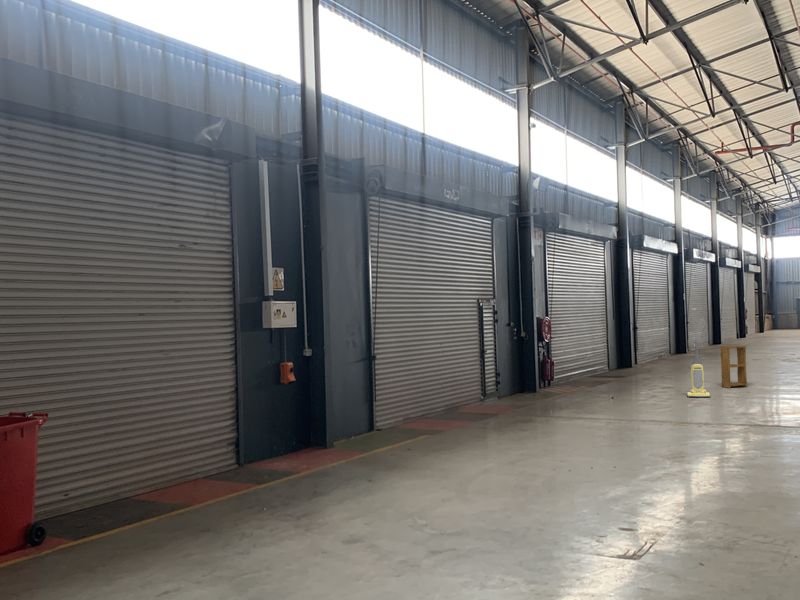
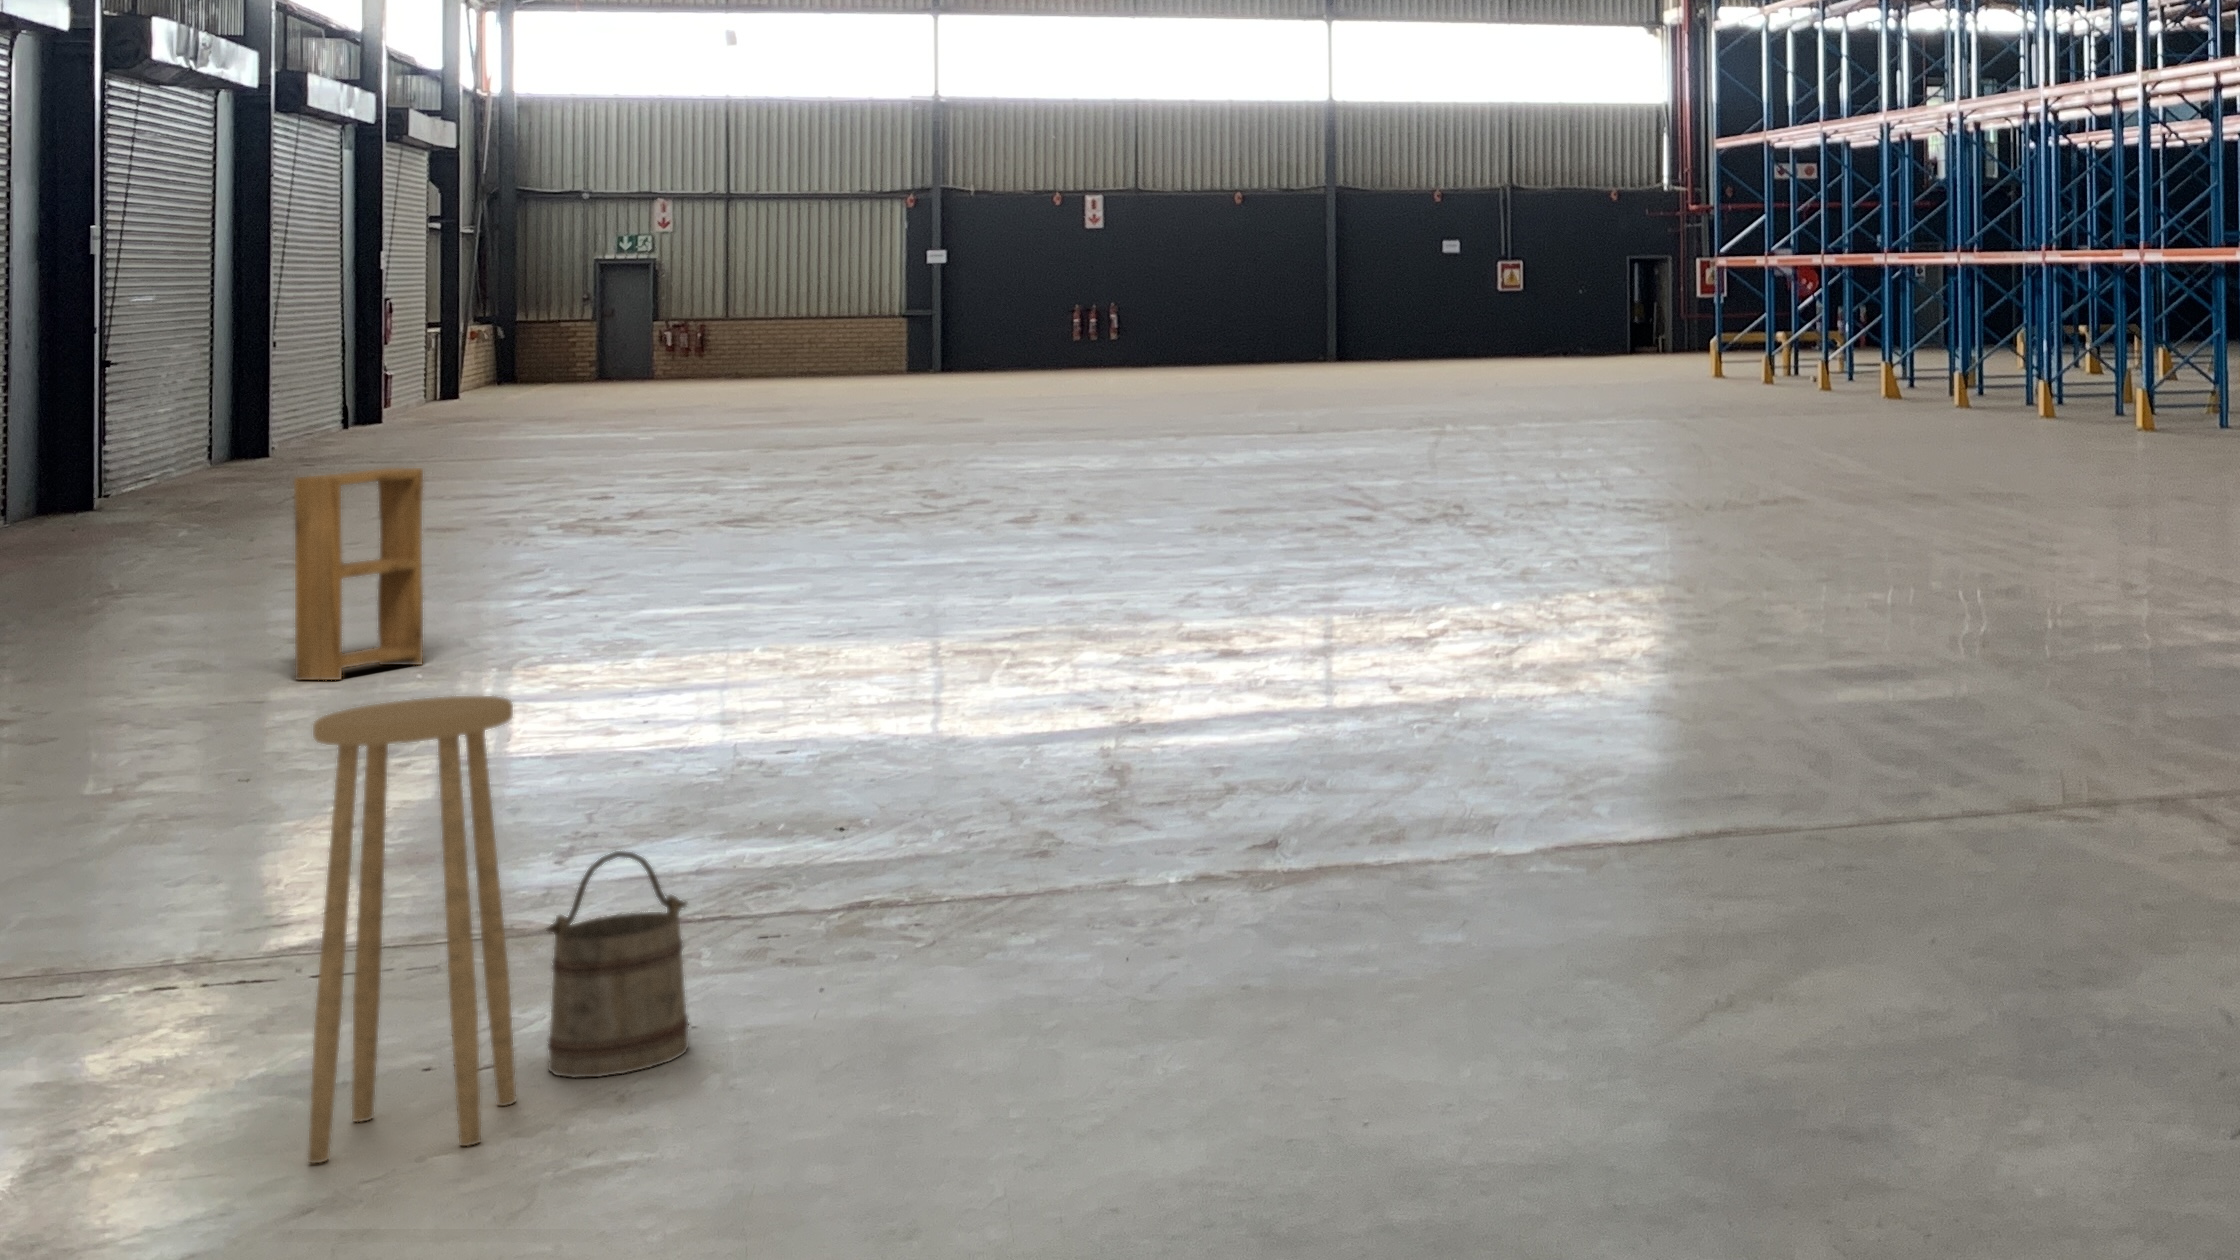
vacuum cleaner: present [687,340,710,397] -> none [101,453,237,765]
stool: none [716,385,753,463] -> present [308,696,516,1163]
bucket: none [758,418,786,459] -> present [546,851,689,1078]

